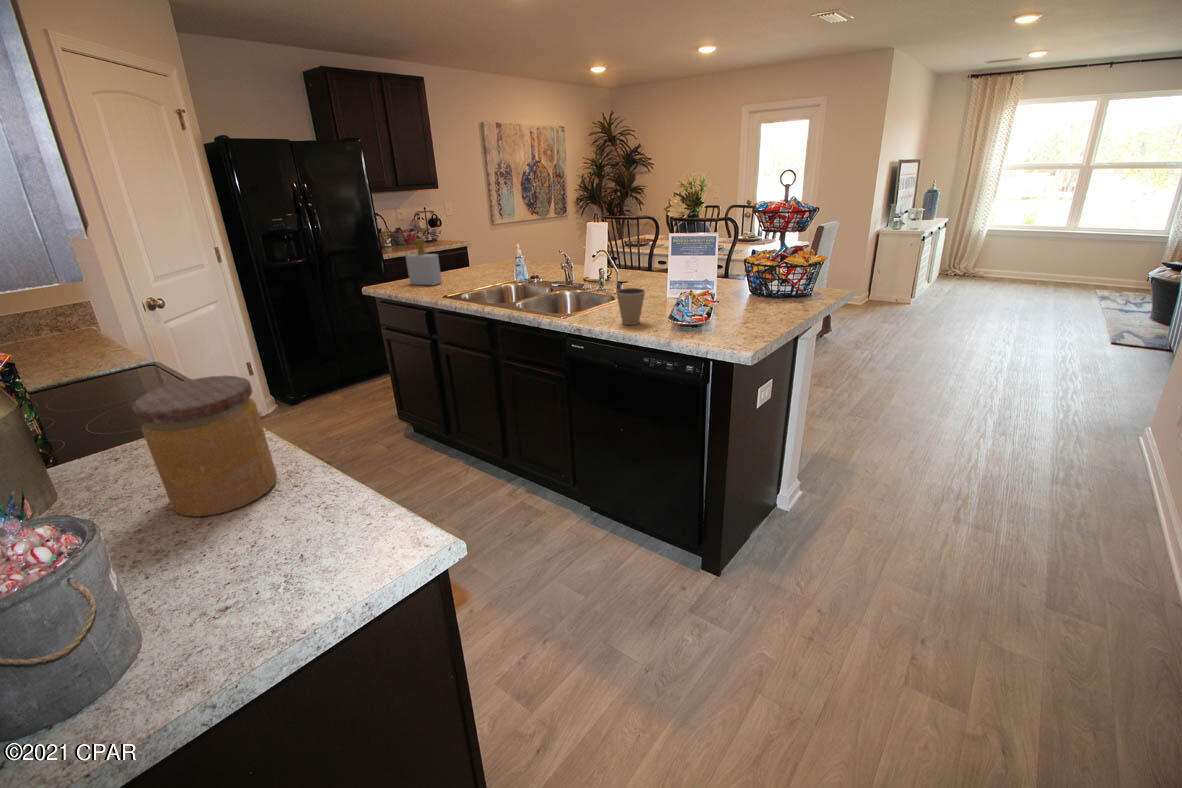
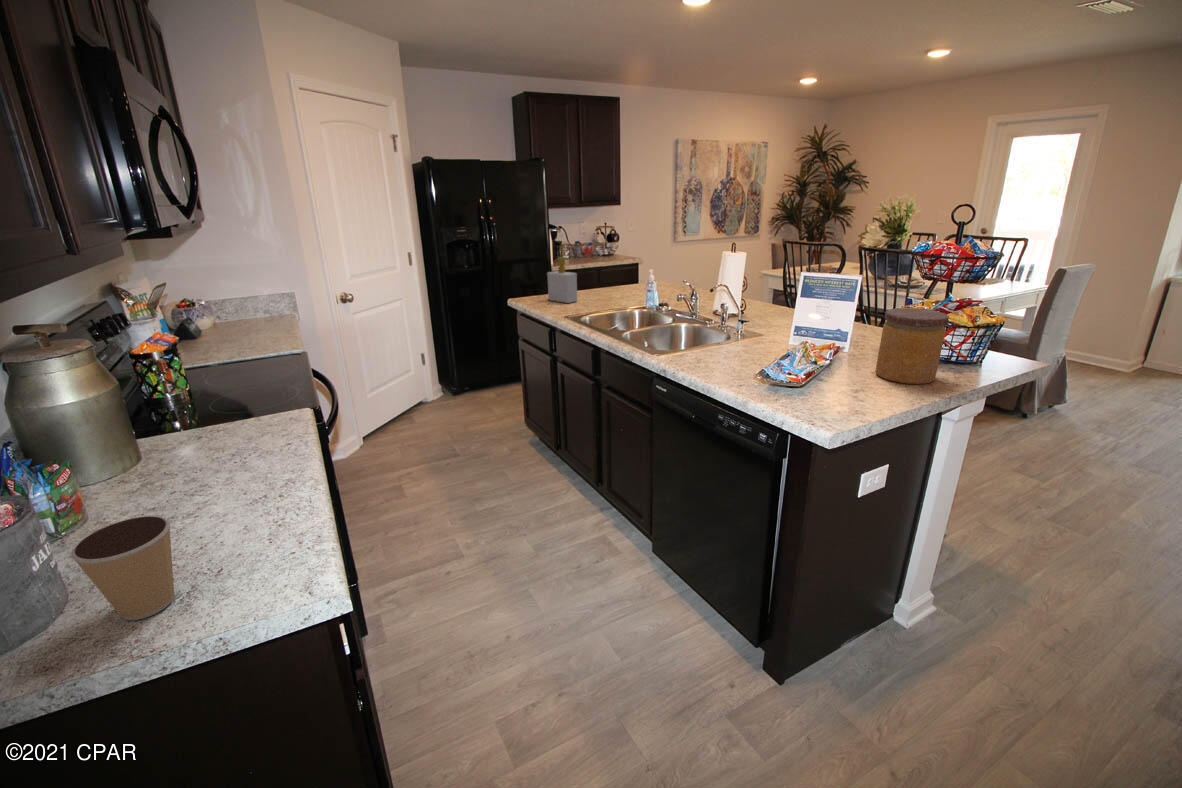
coffee cup: present [616,288,645,325] -> present [71,516,174,620]
jar: present [132,376,277,517] -> present [875,308,949,384]

